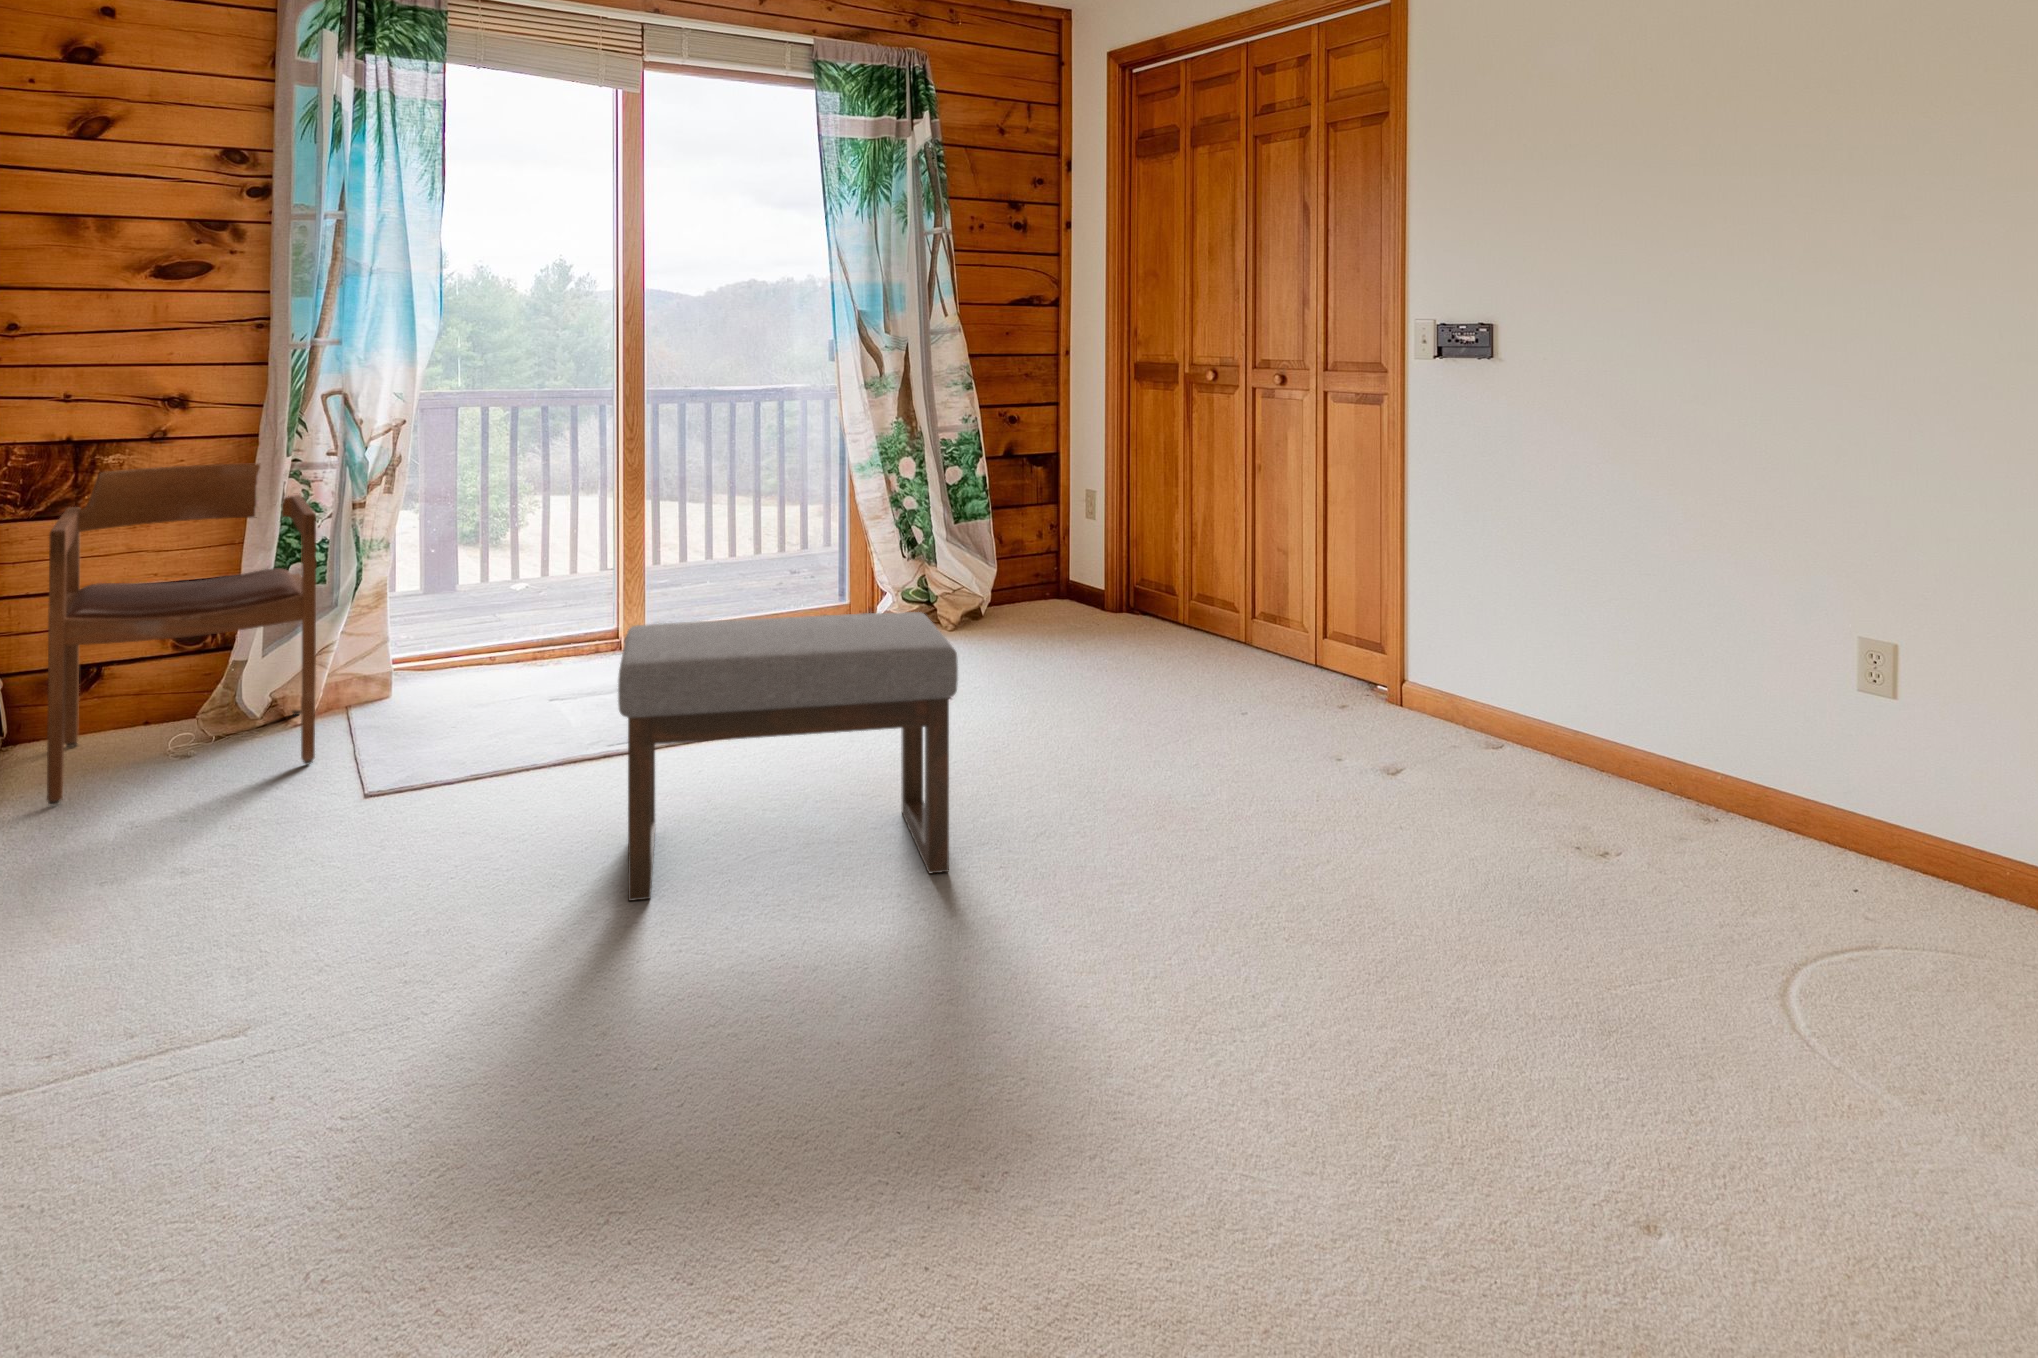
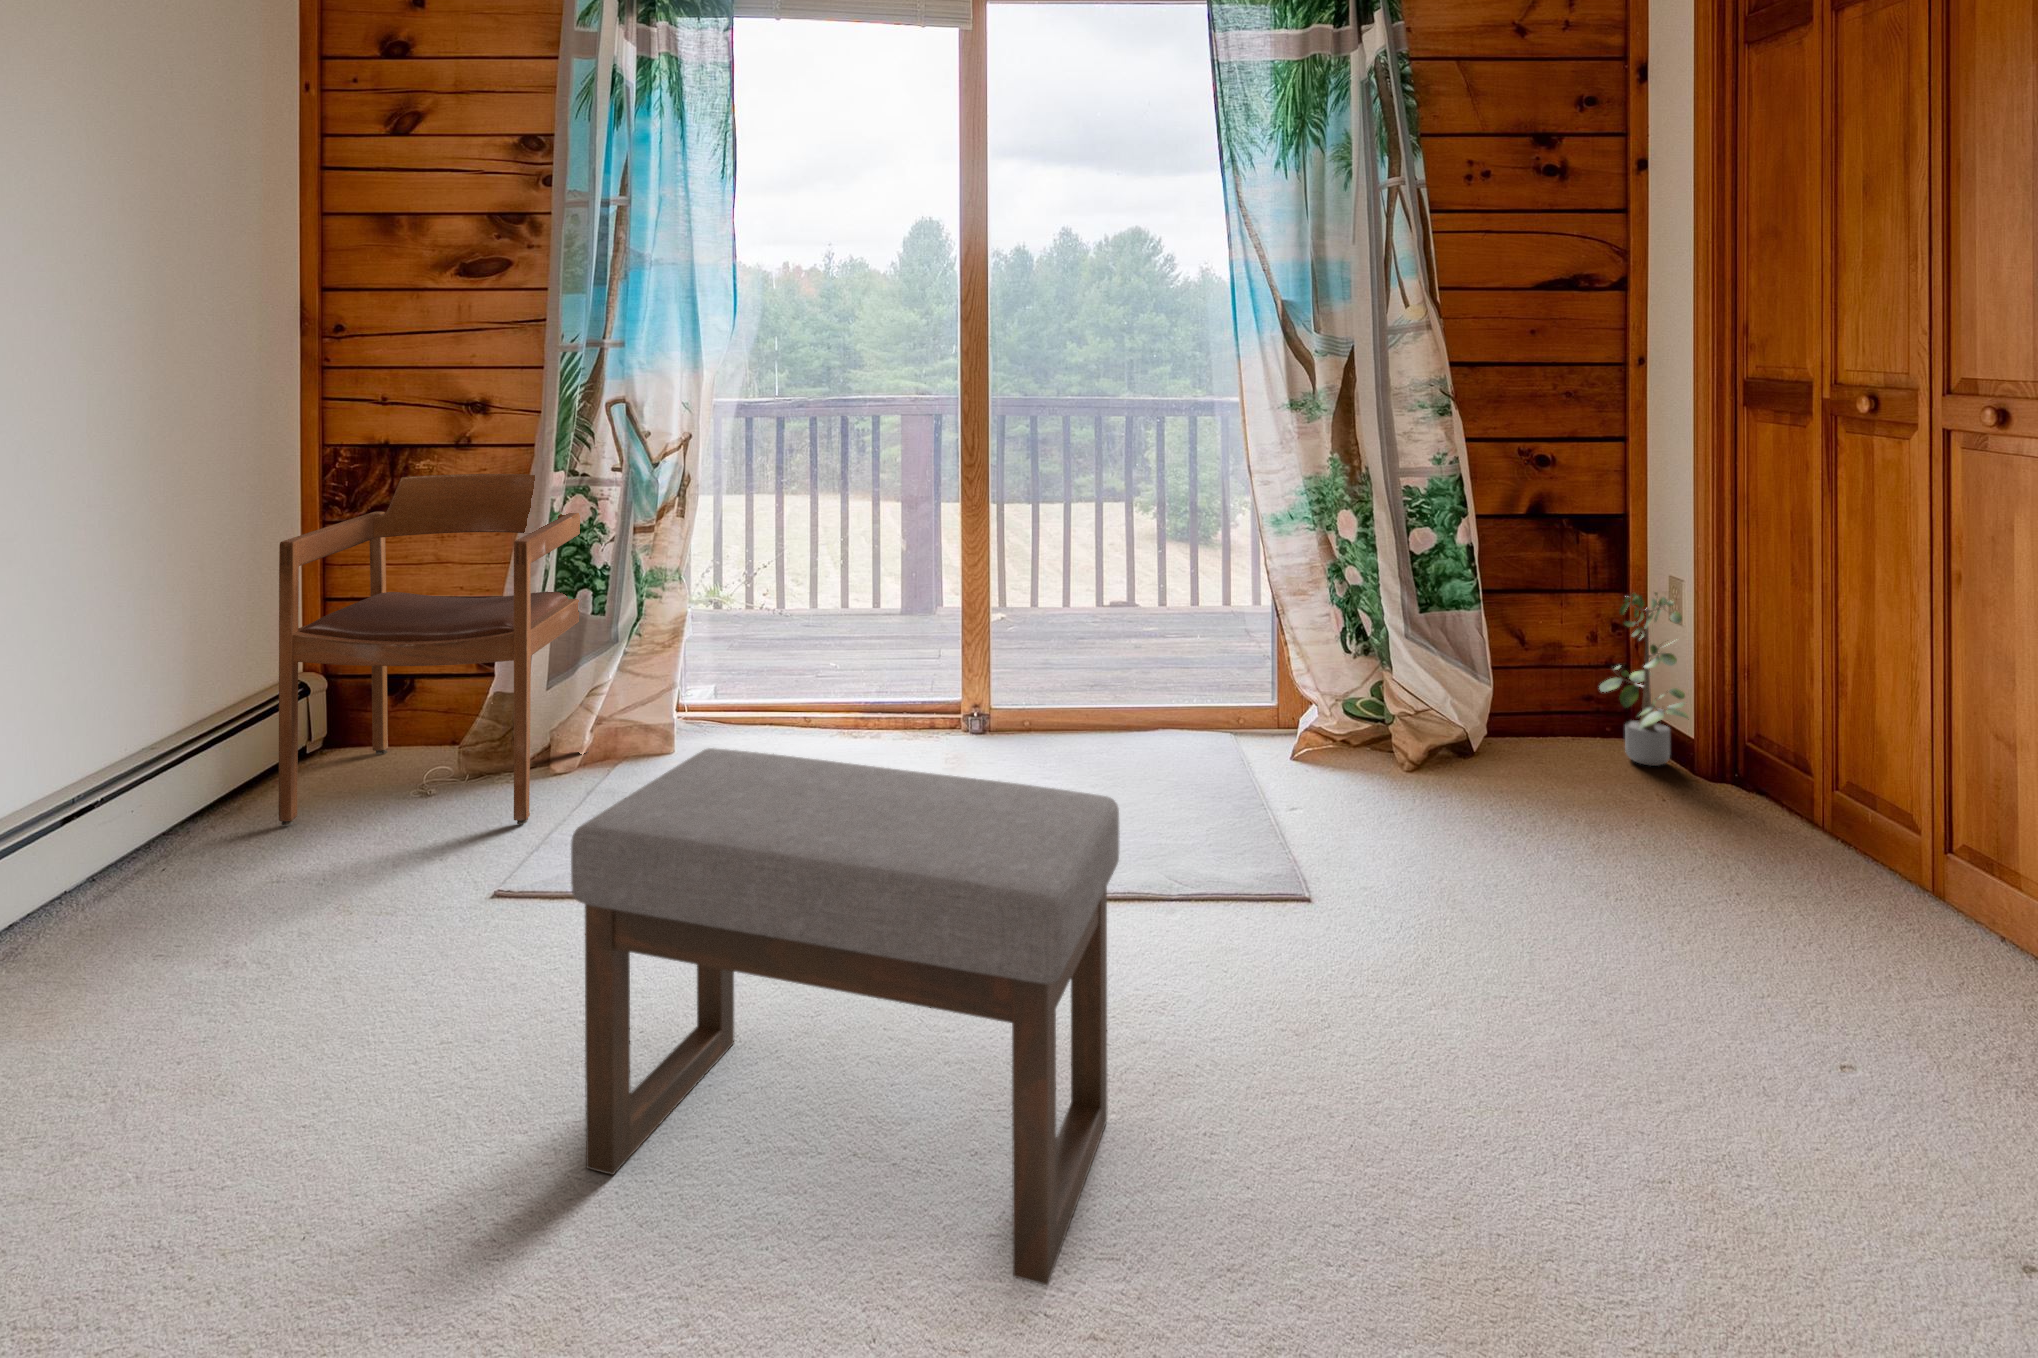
potted plant: none [1052,500,1109,612] -> present [1599,593,1688,766]

